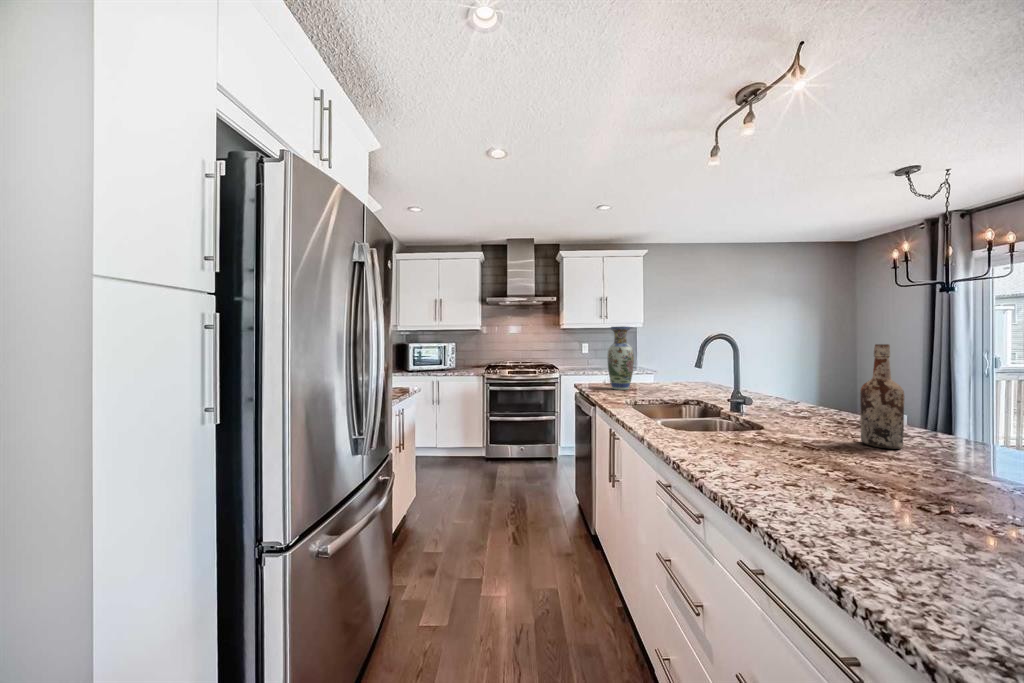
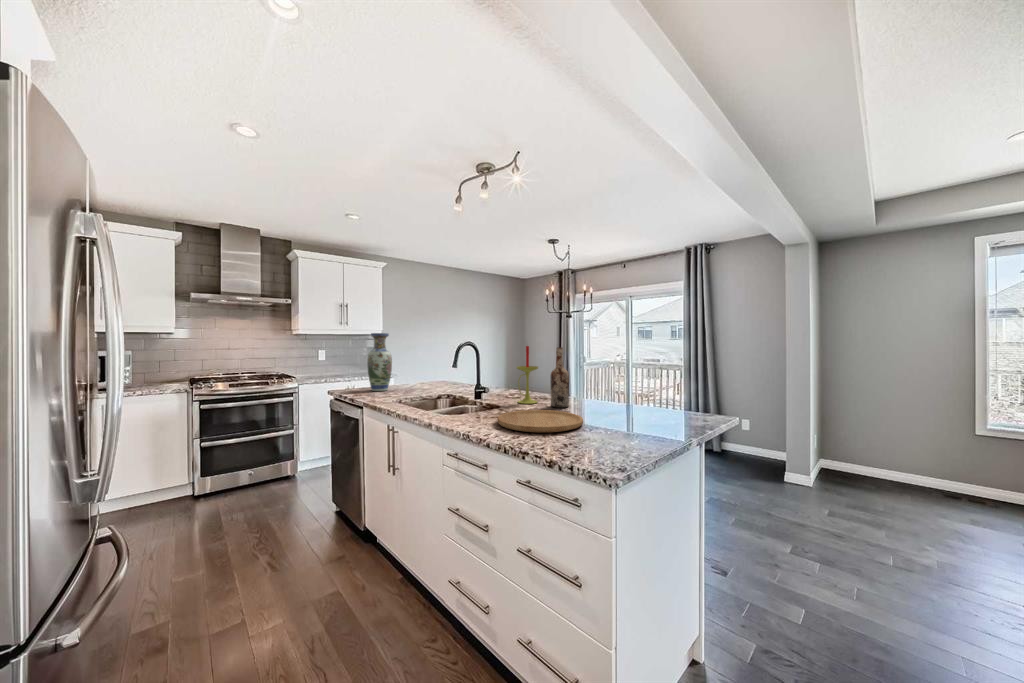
candle: none [795,339,840,432] -> present [517,346,538,404]
cutting board: none [735,441,920,496] -> present [497,410,583,433]

